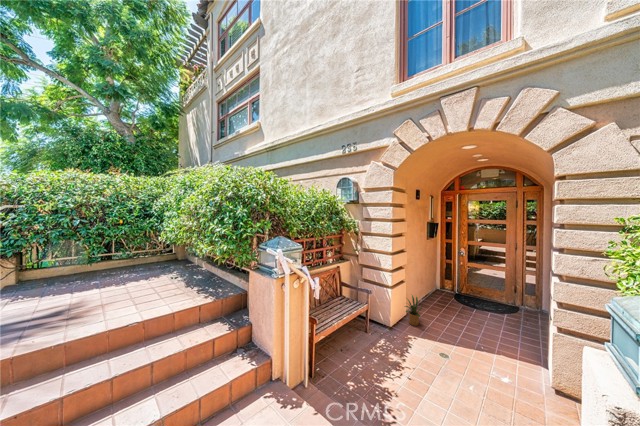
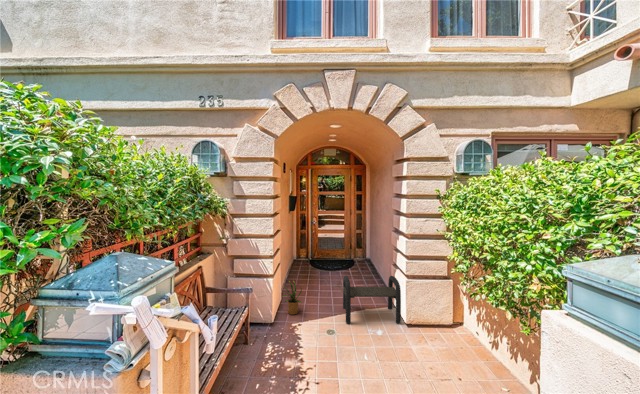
bench: none [464,303,544,379] -> present [343,276,401,323]

